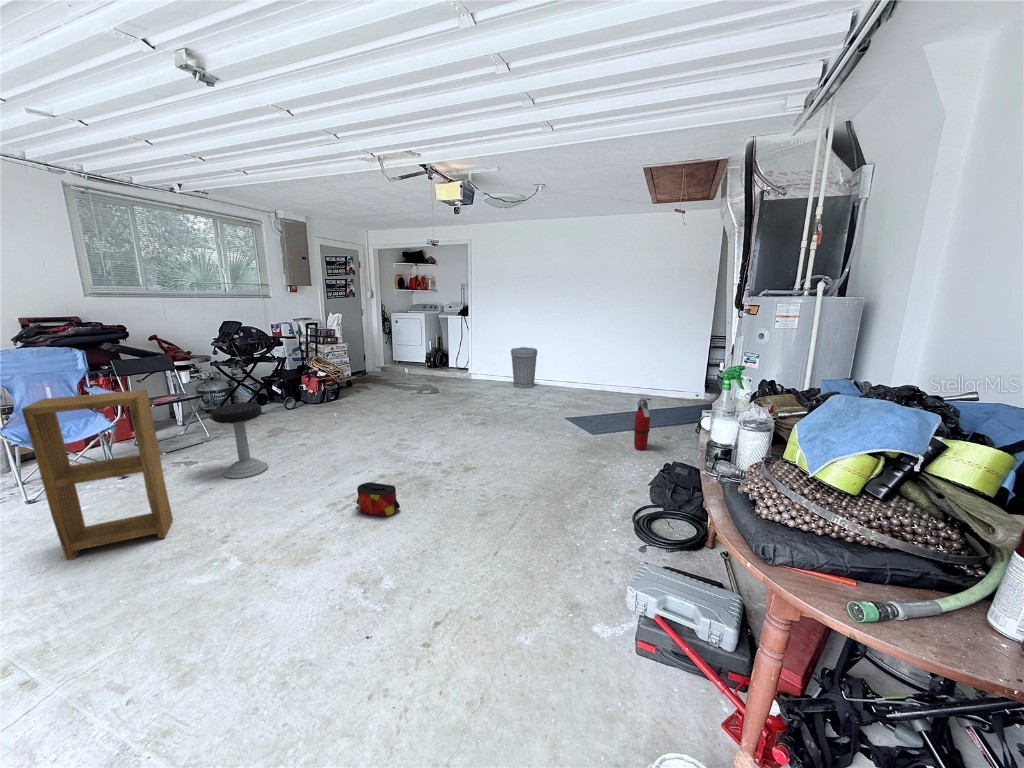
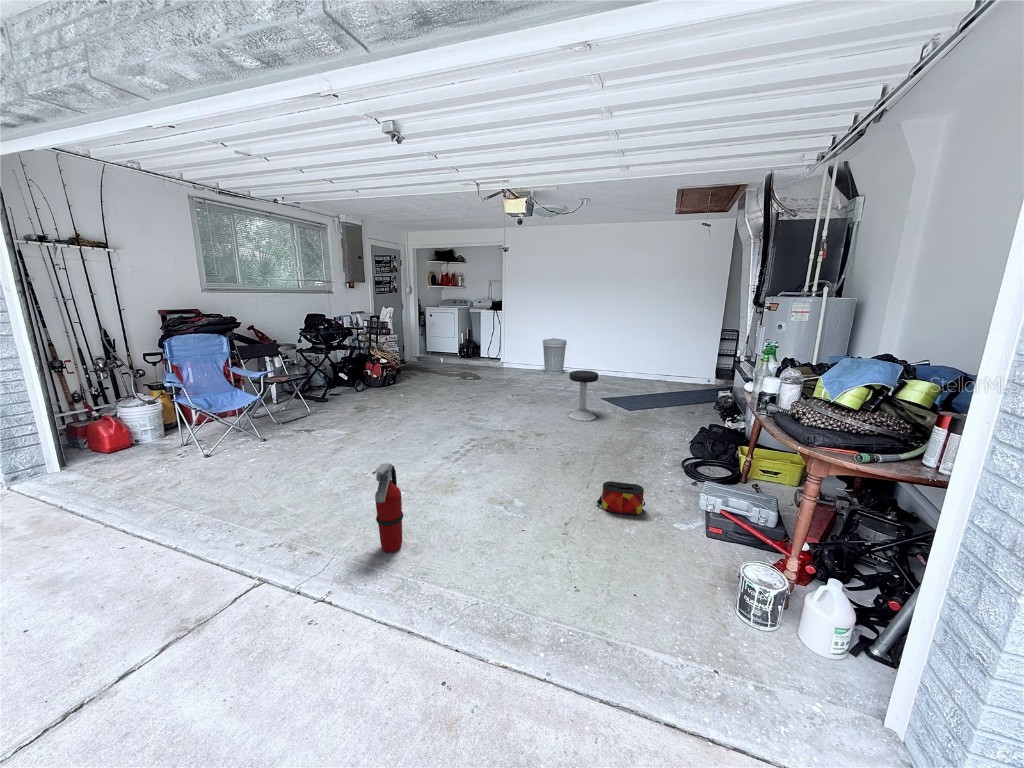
shelving unit: present [22,389,173,560] -> none [254,366,334,492]
fire extinguisher: present [634,397,651,450] -> present [372,463,403,553]
stool: present [211,403,268,479] -> present [569,370,598,421]
bag: present [356,482,400,517] -> present [597,481,645,515]

